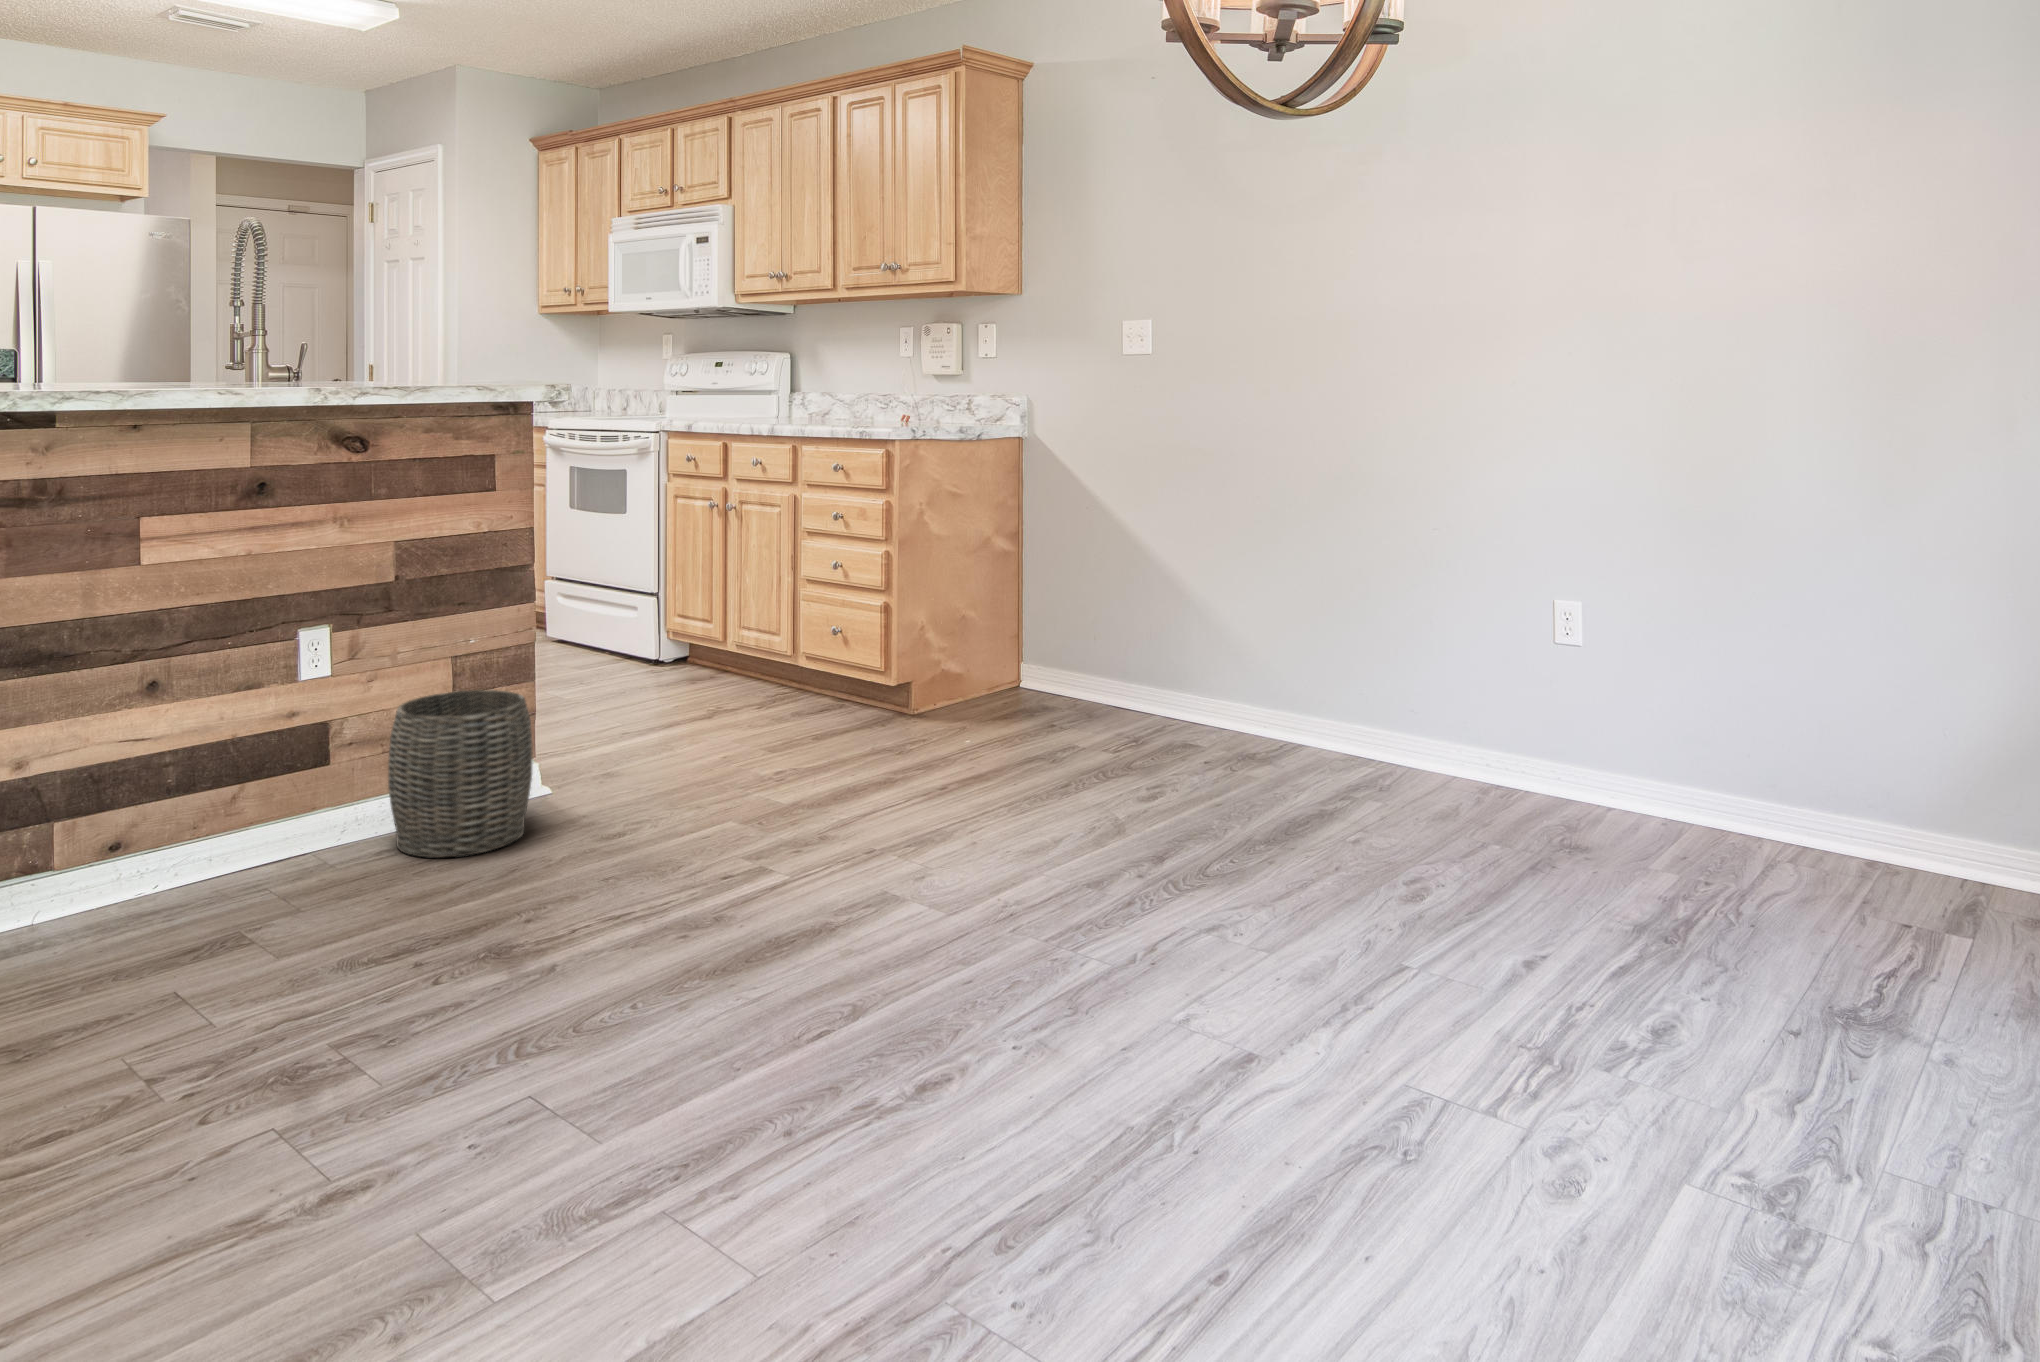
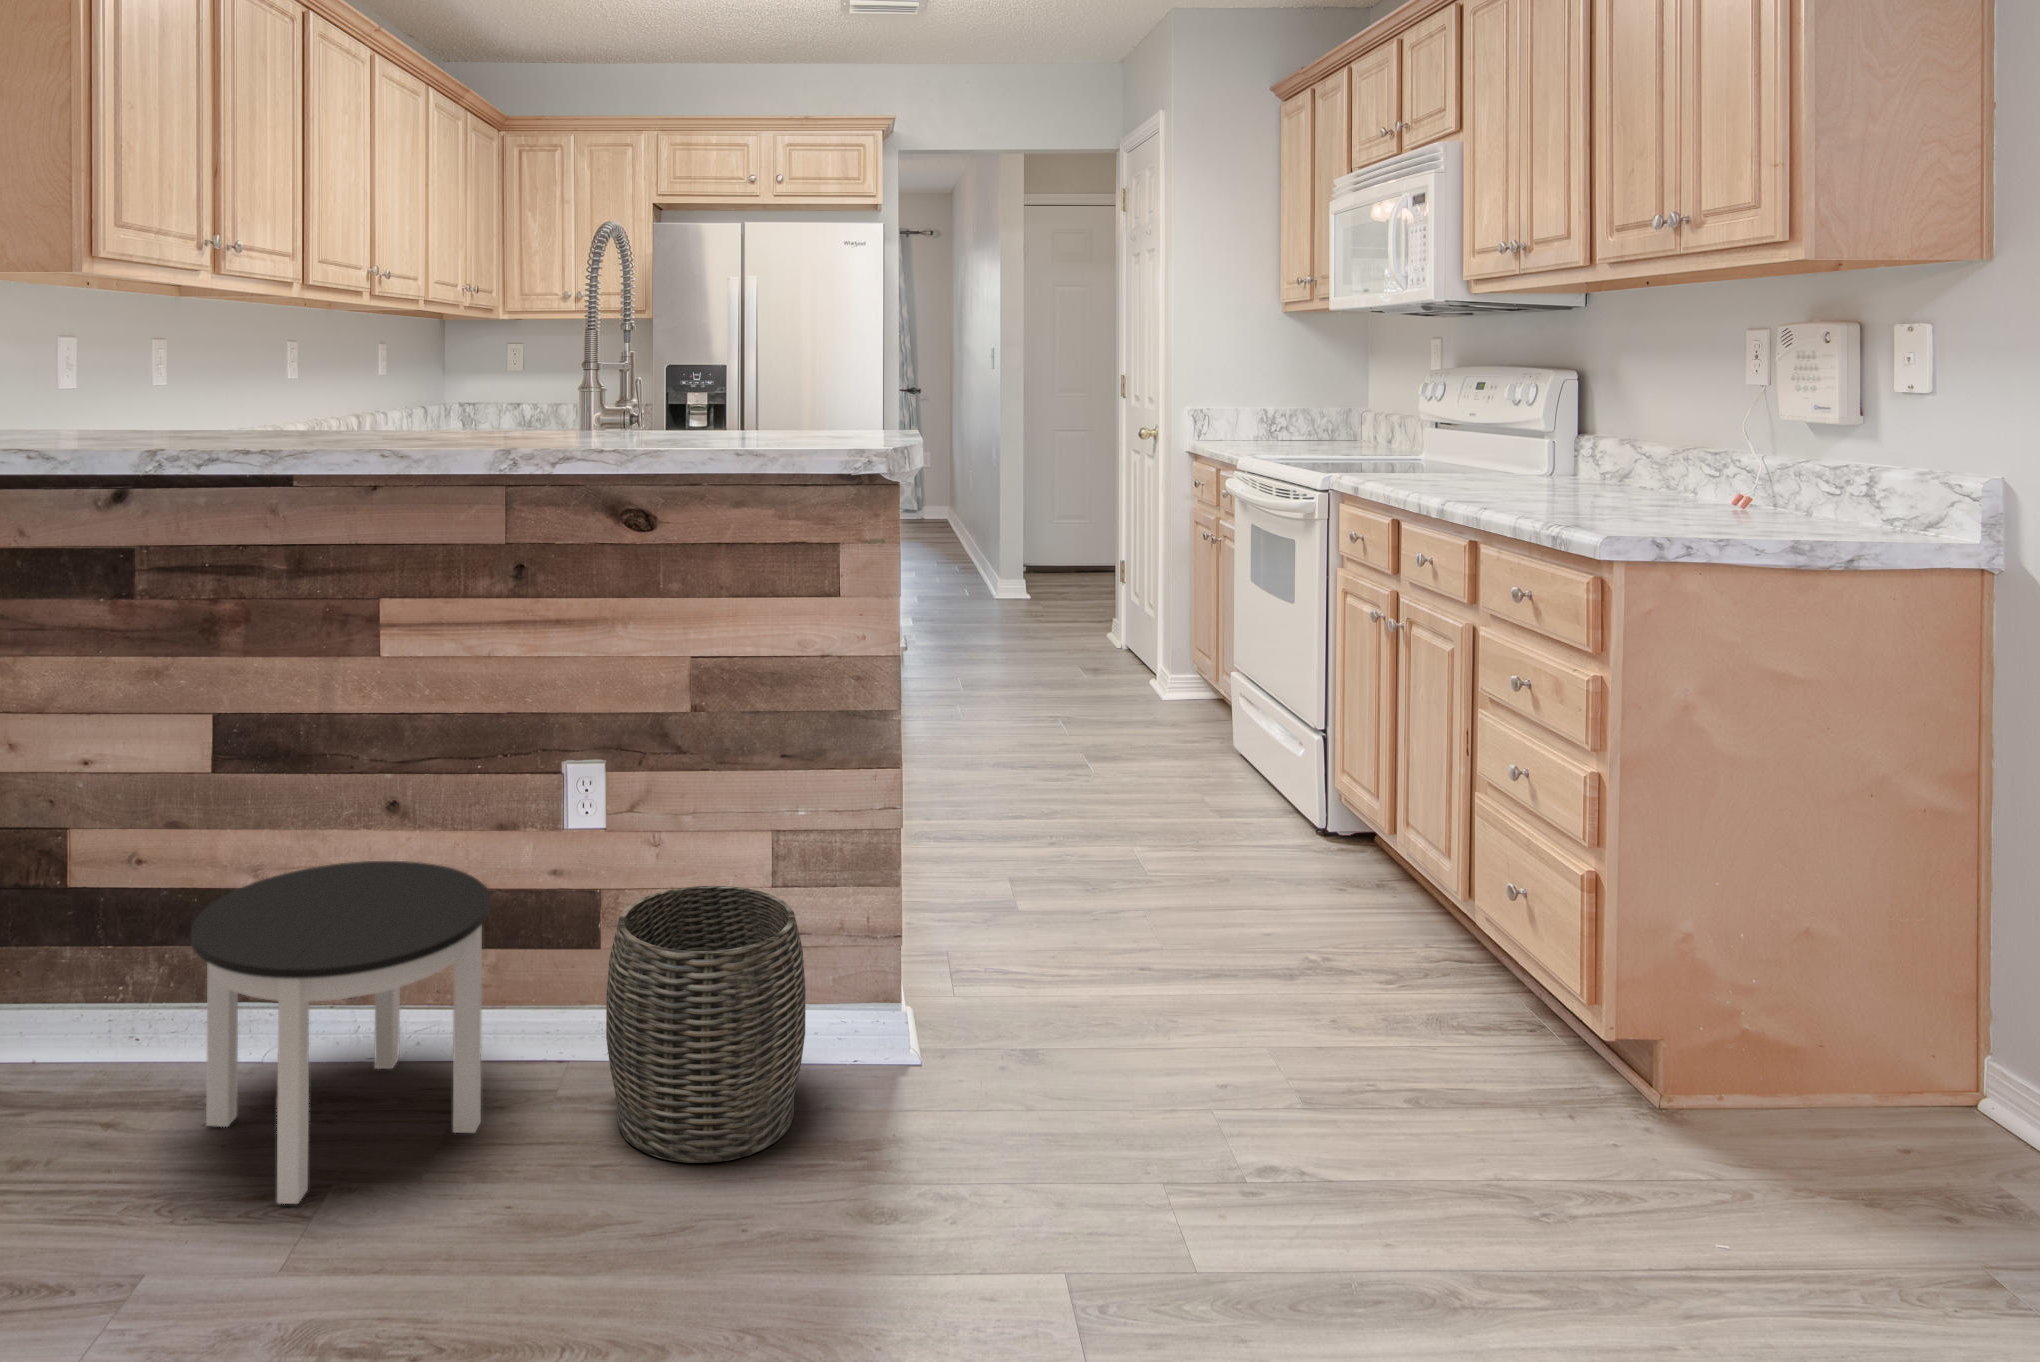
round table: none [71,717,324,944] -> present [191,861,490,1204]

